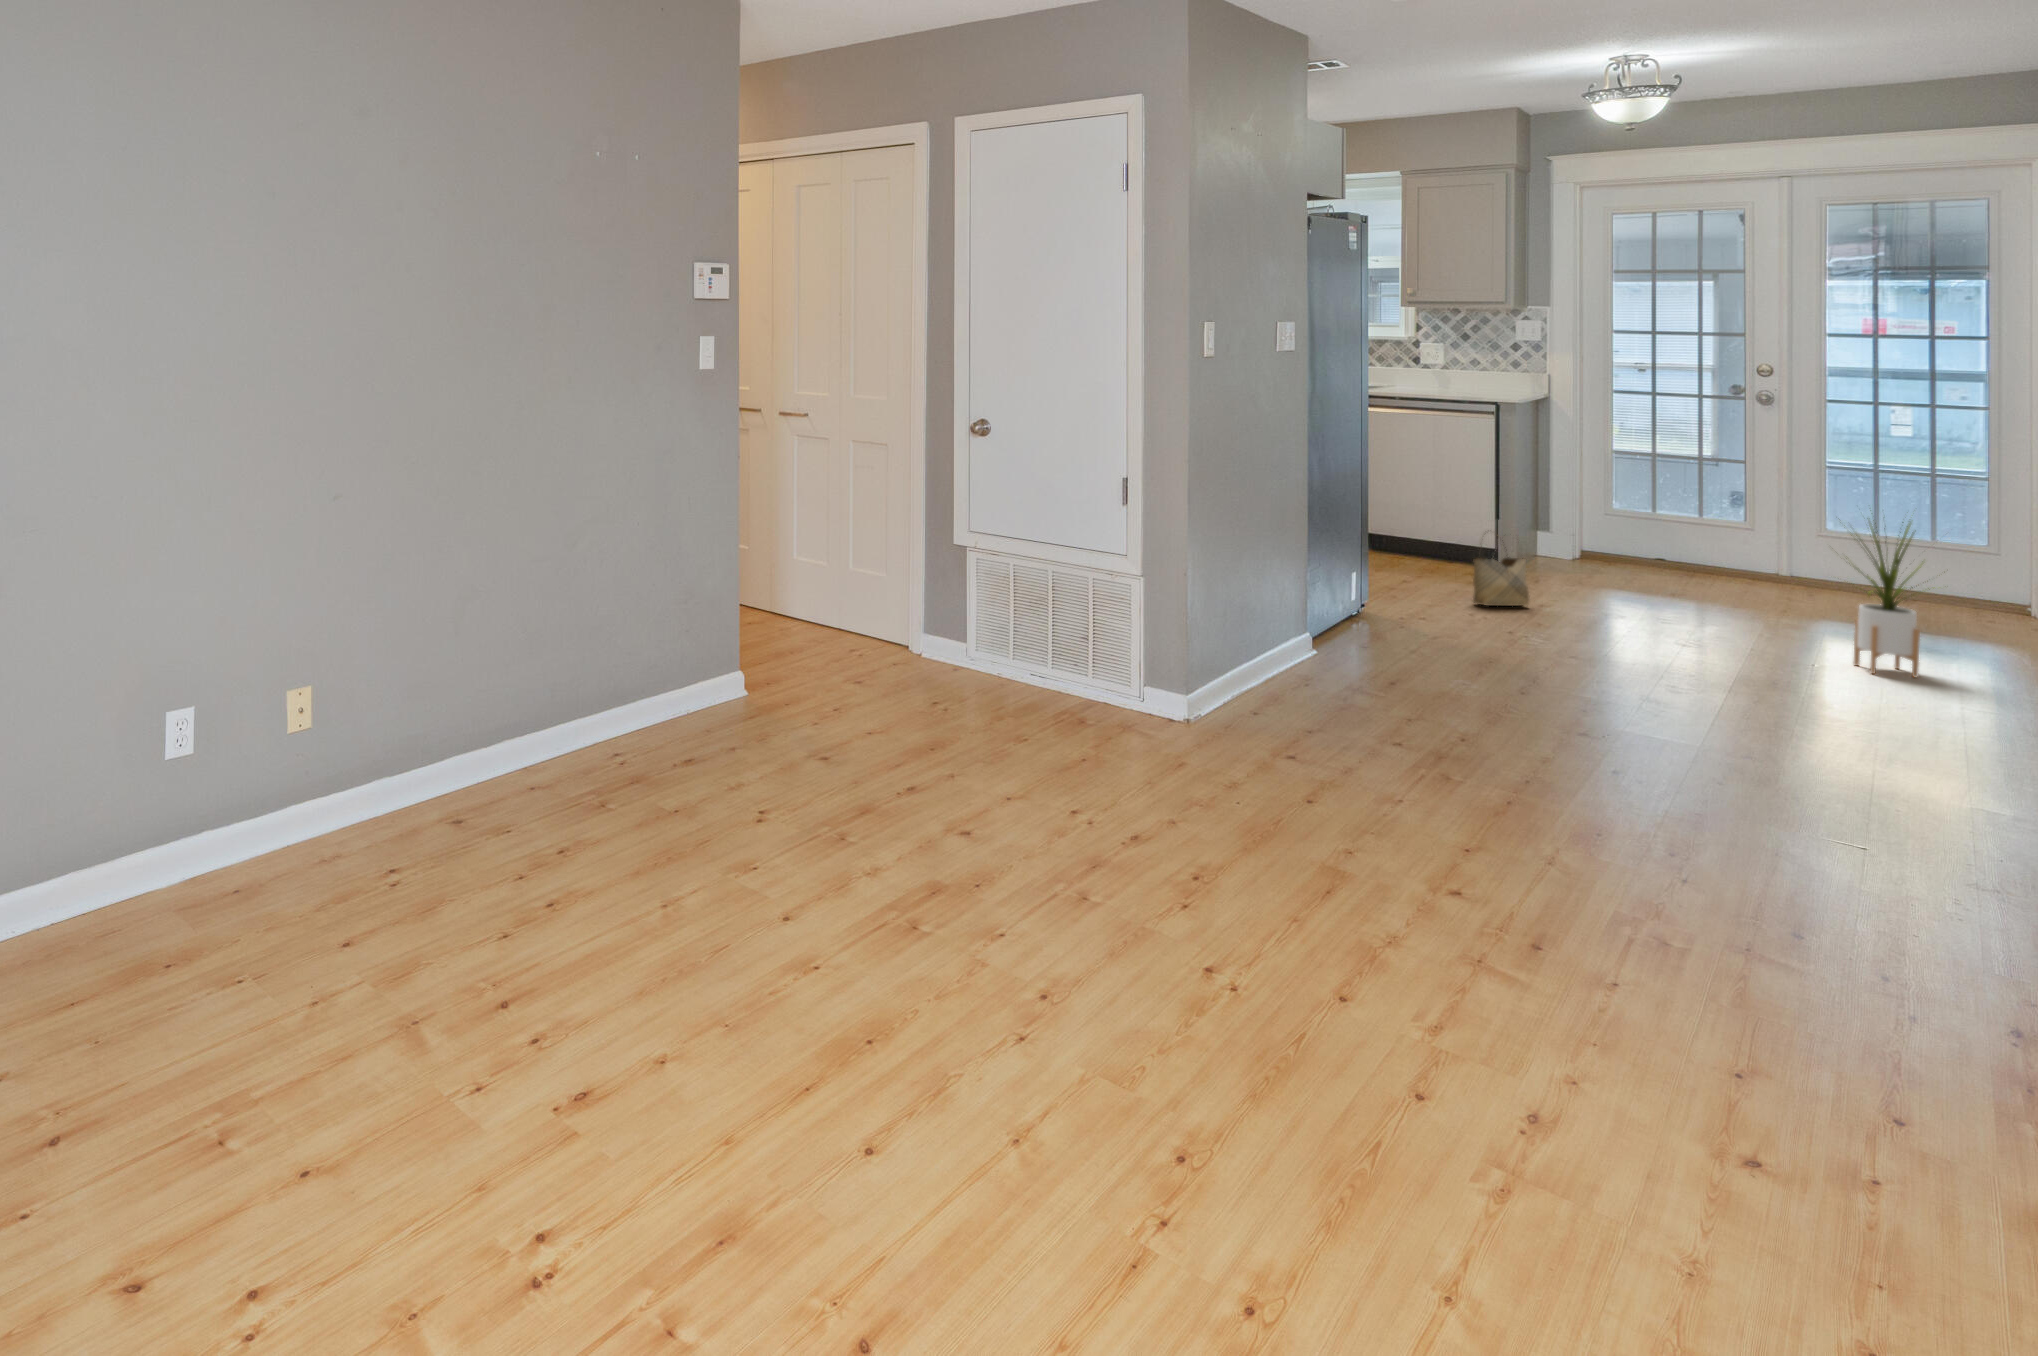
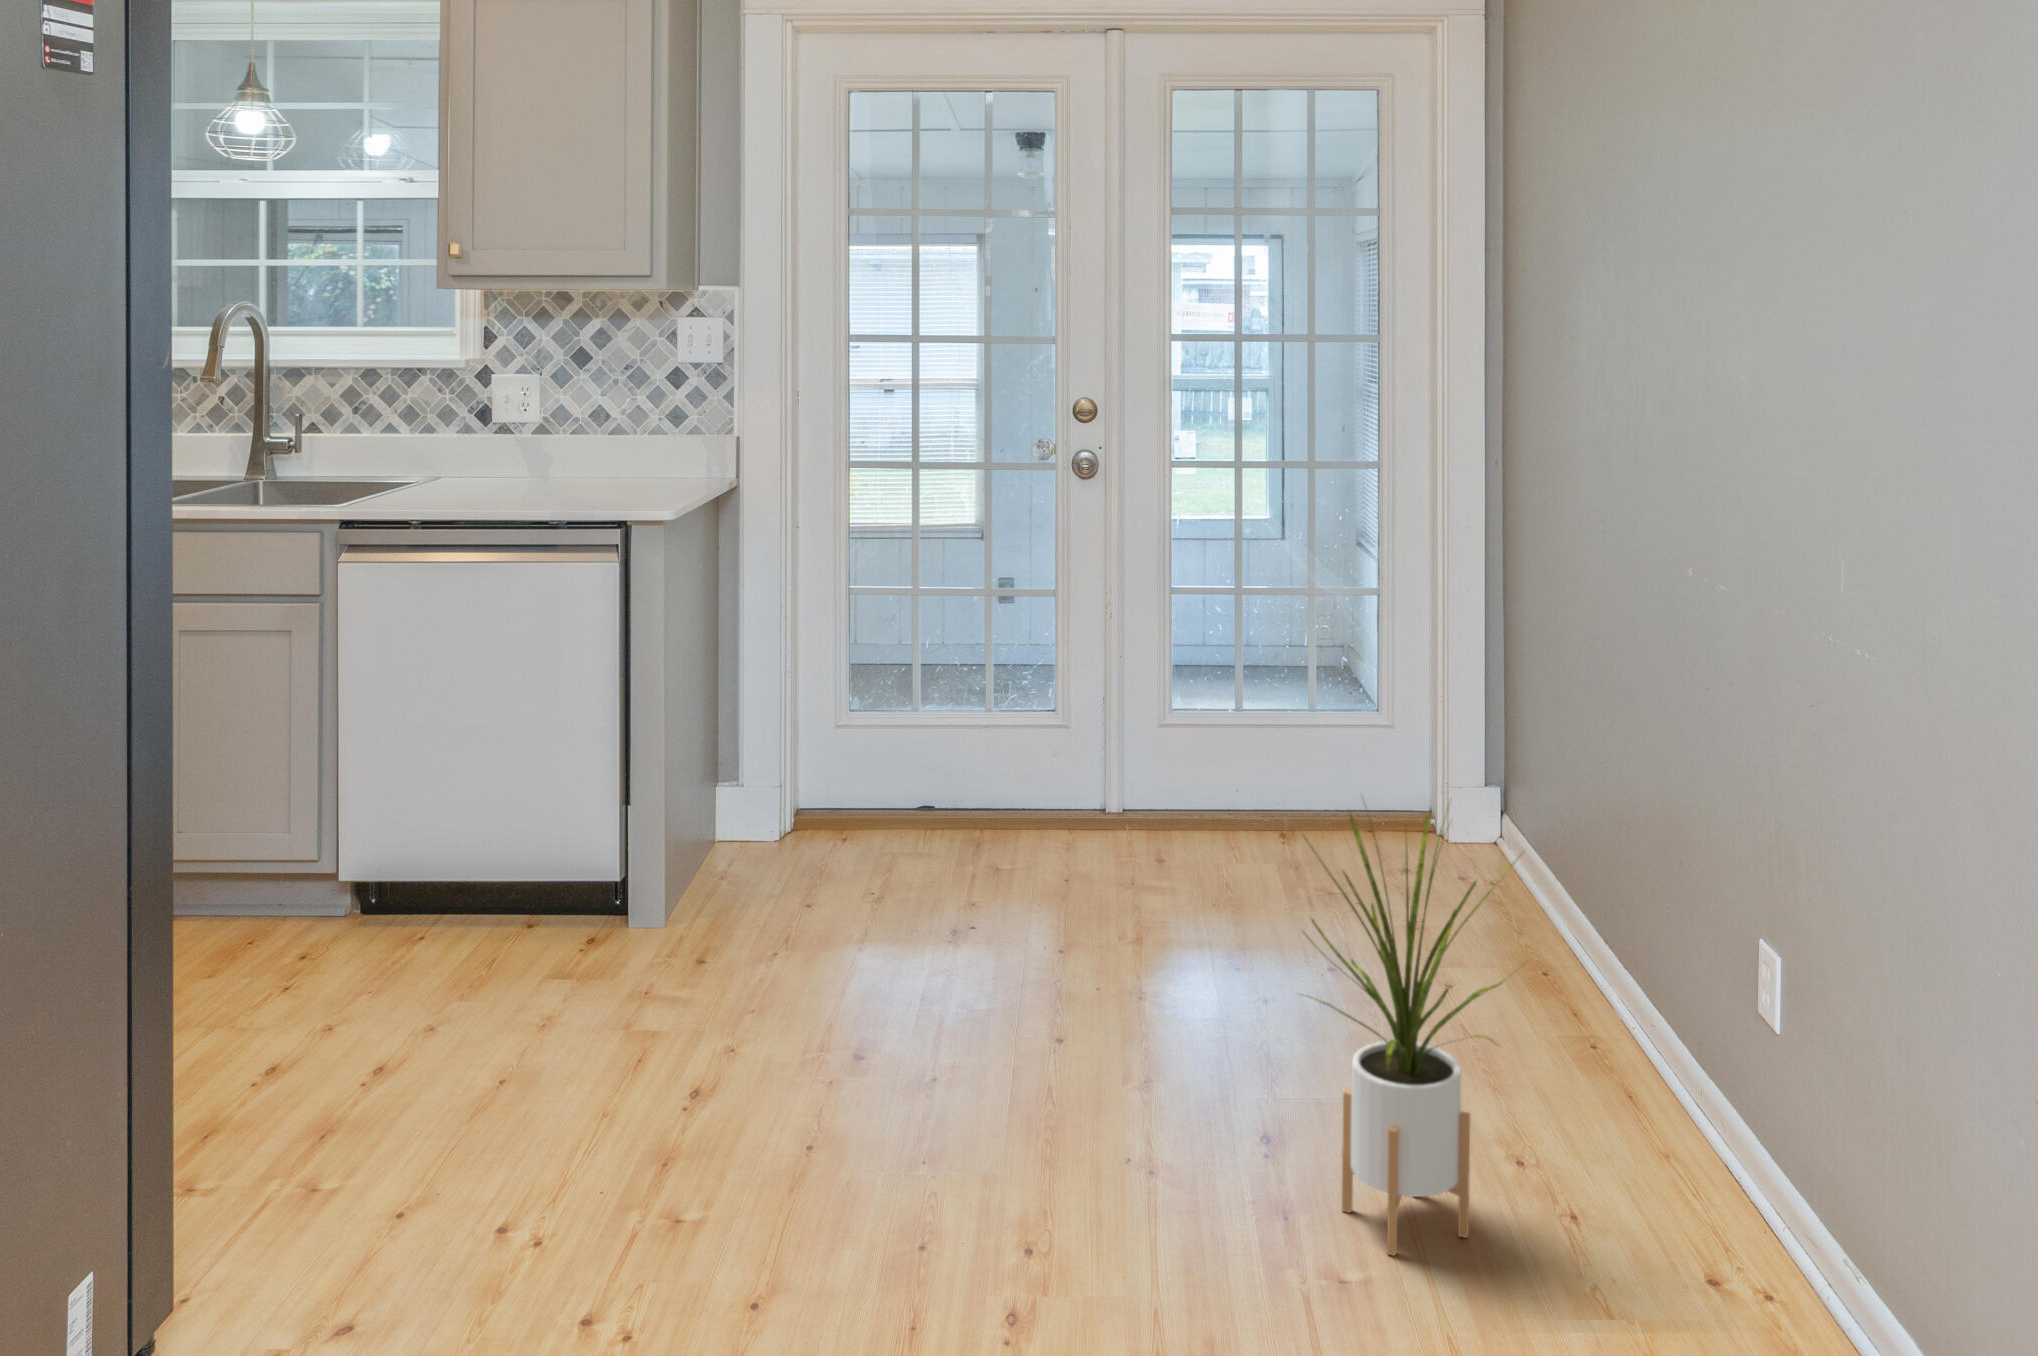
woven basket: present [1473,539,1529,606] -> none [509,923,659,1167]

